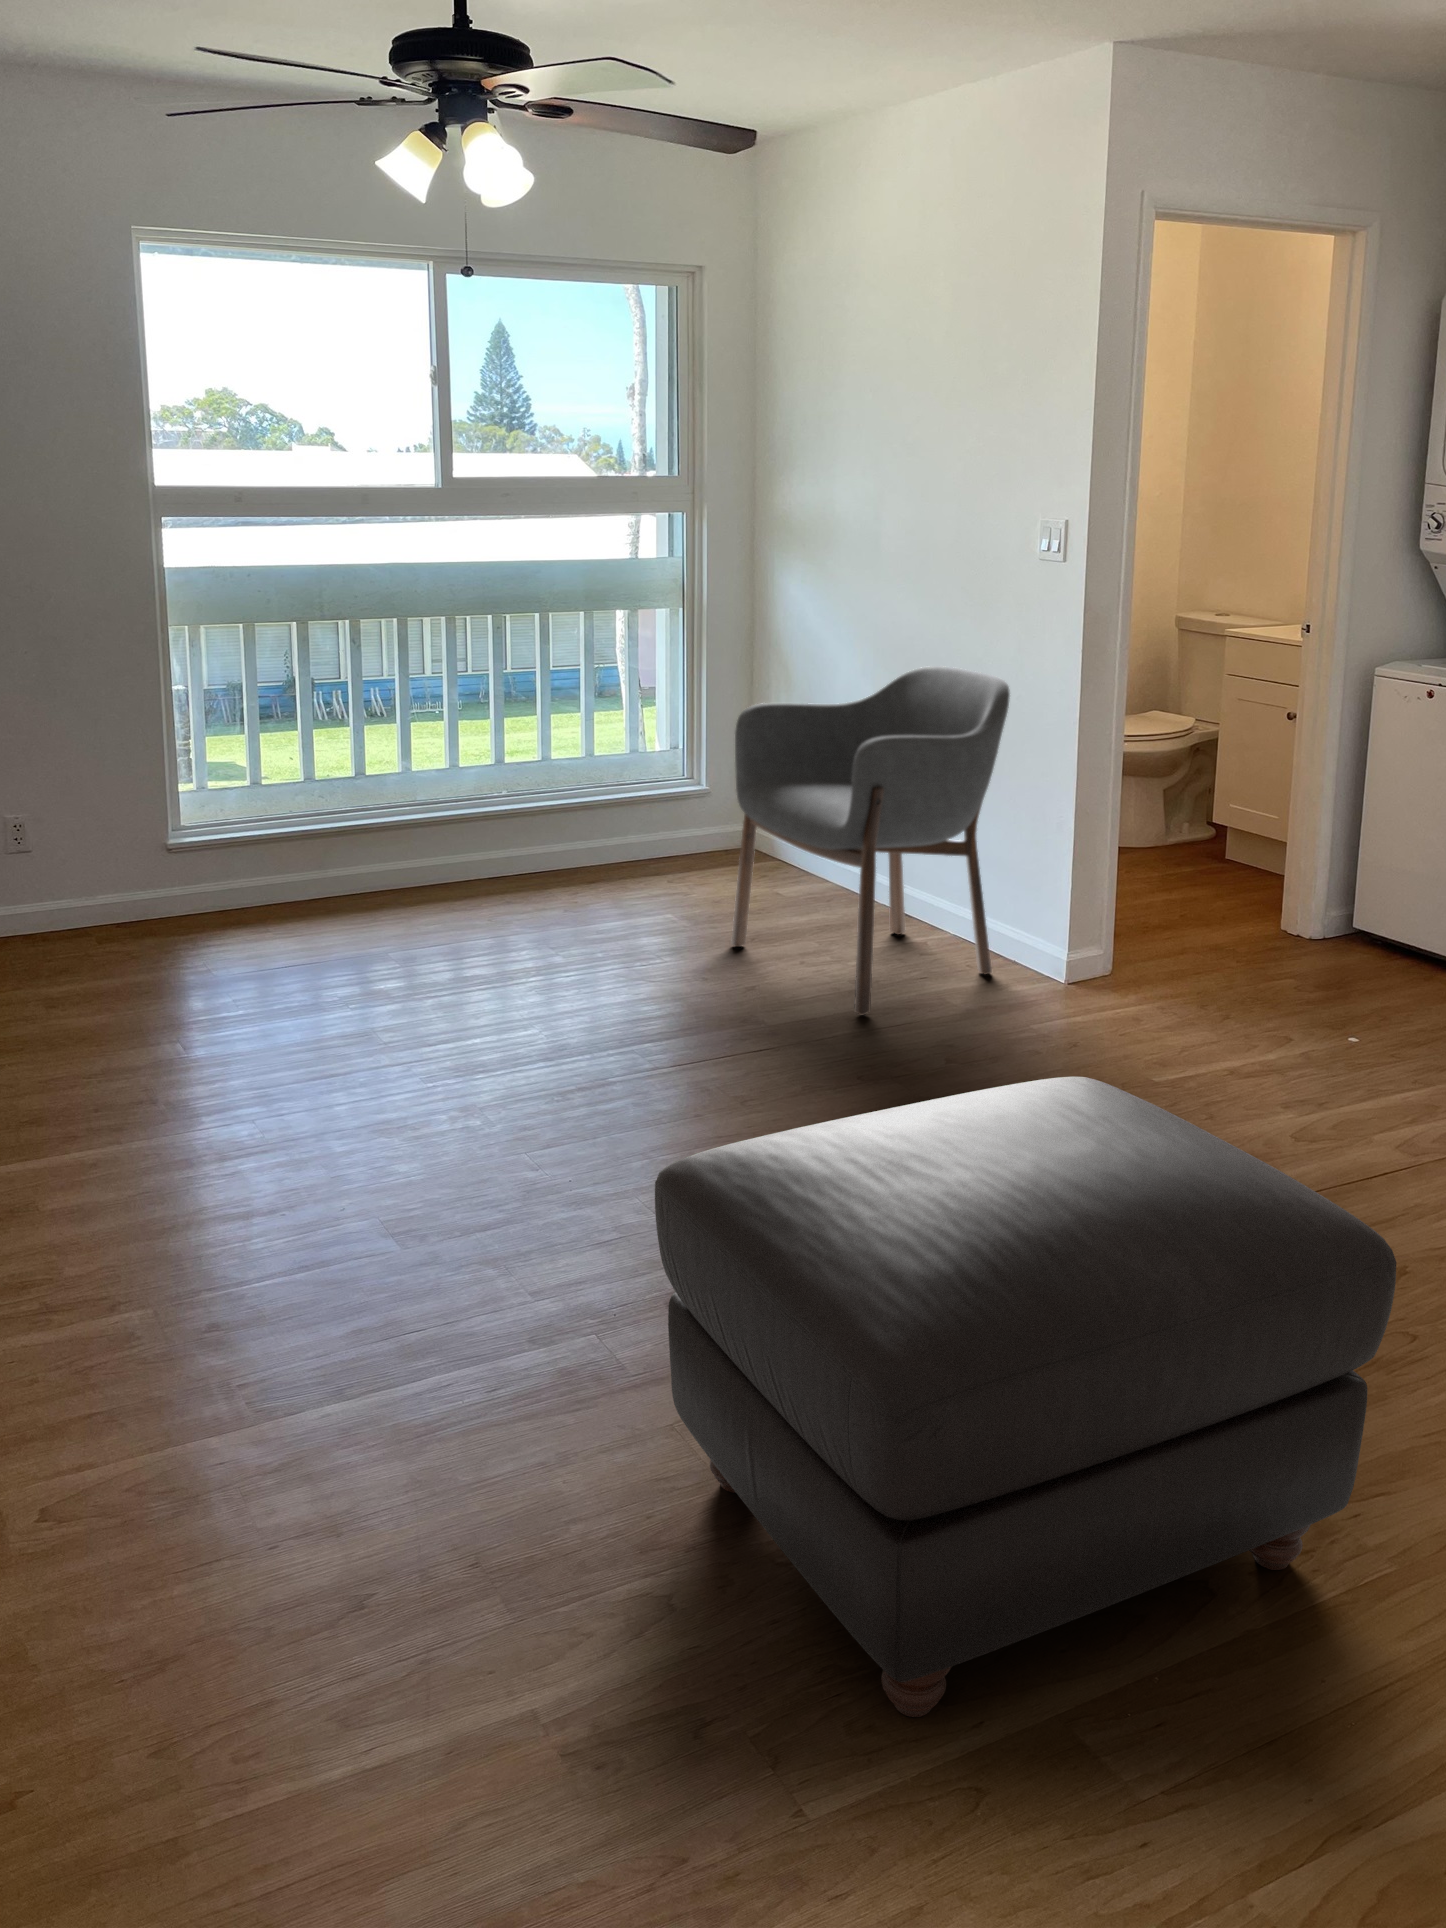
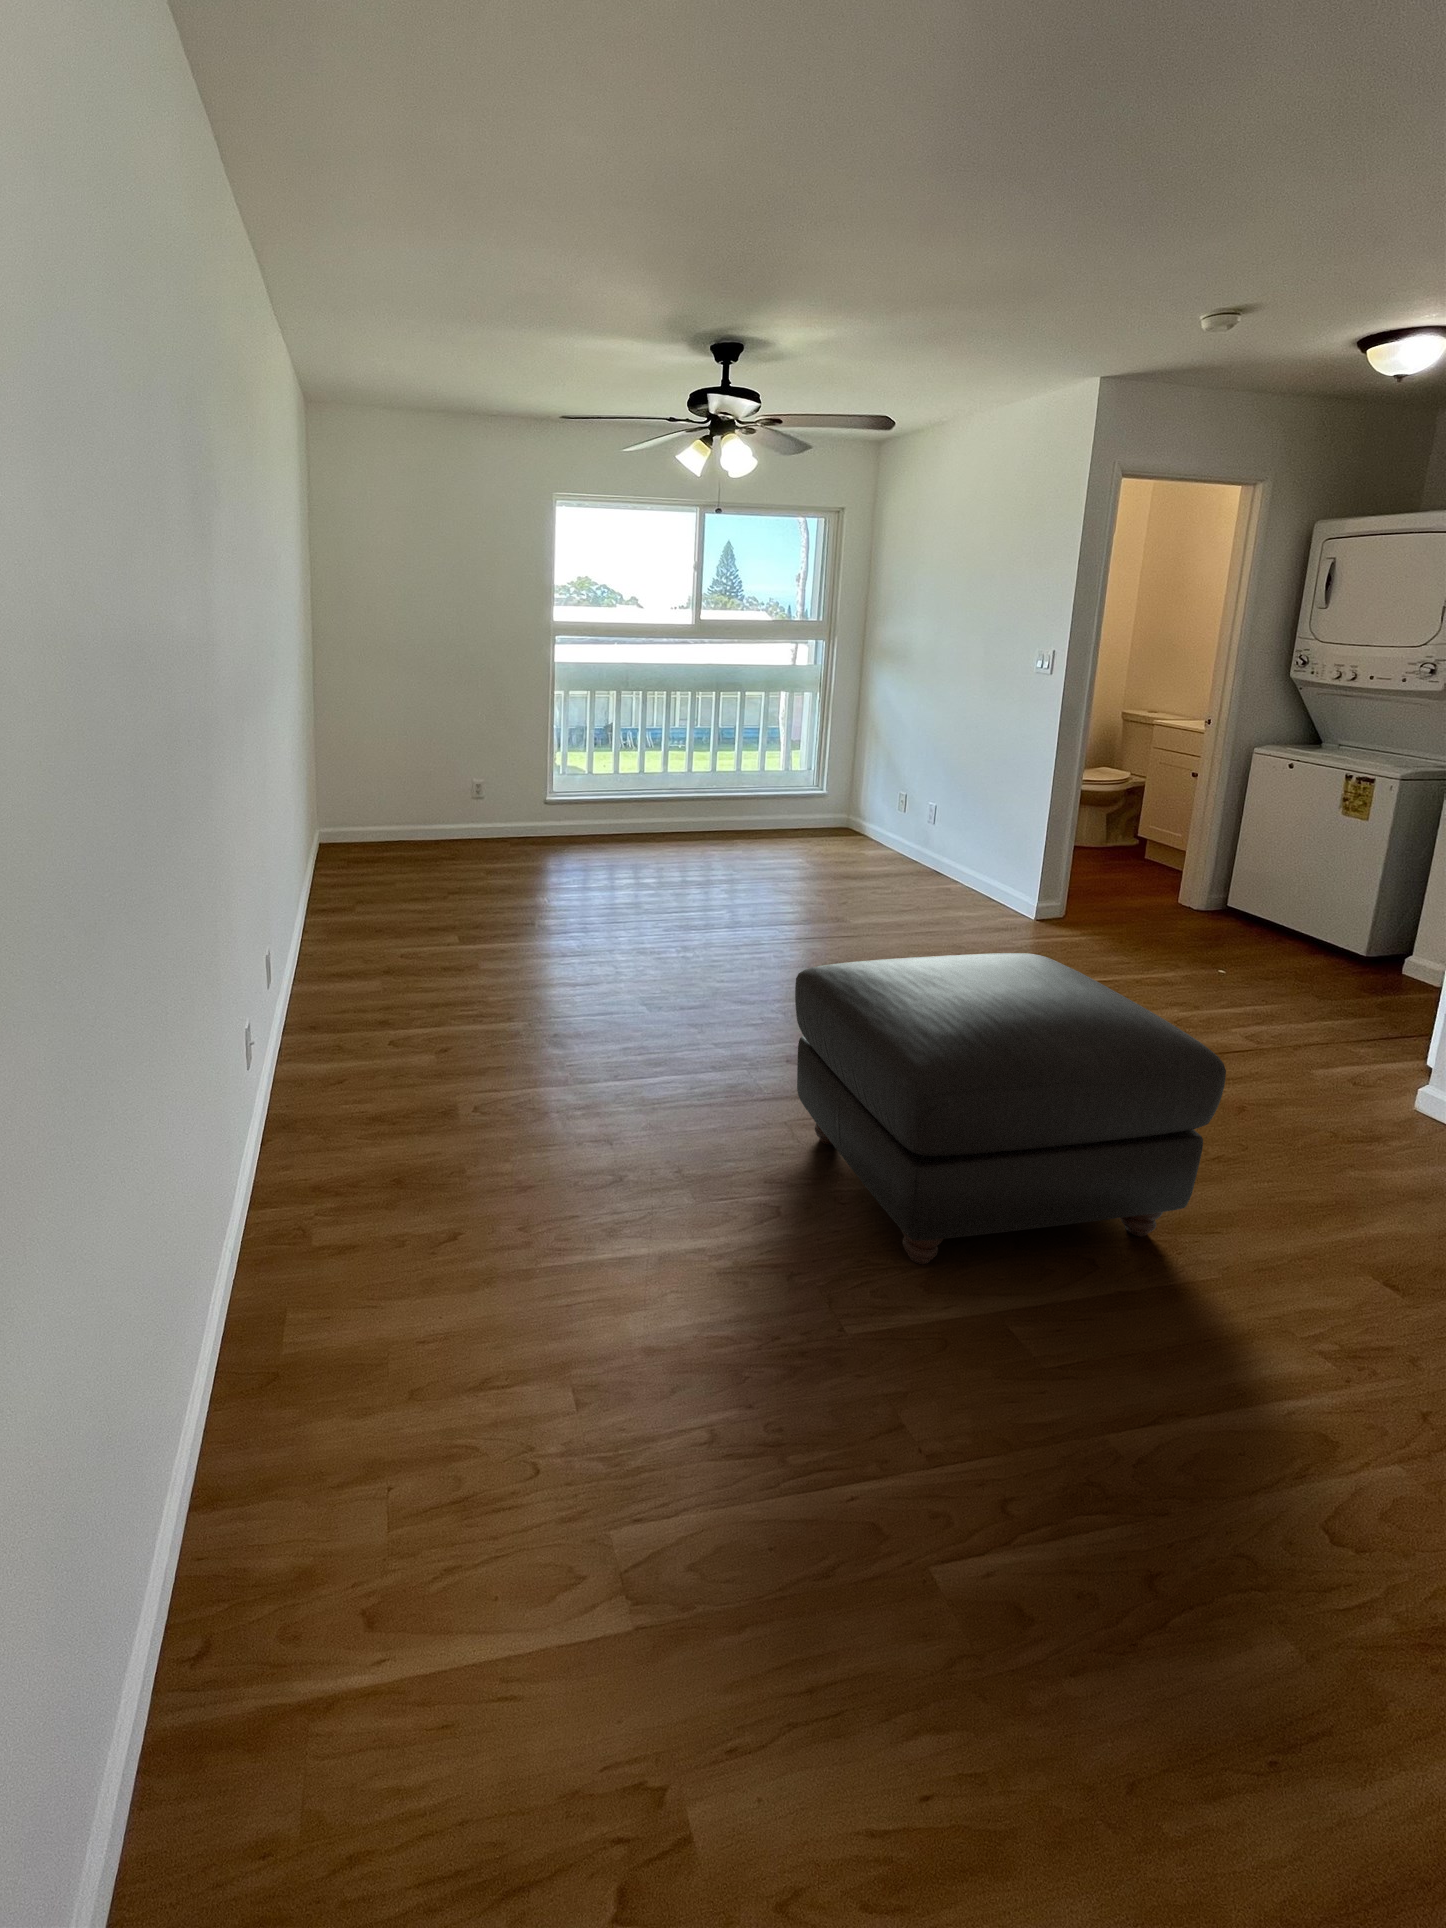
armchair: present [732,666,1010,1015] -> none [835,733,1010,923]

